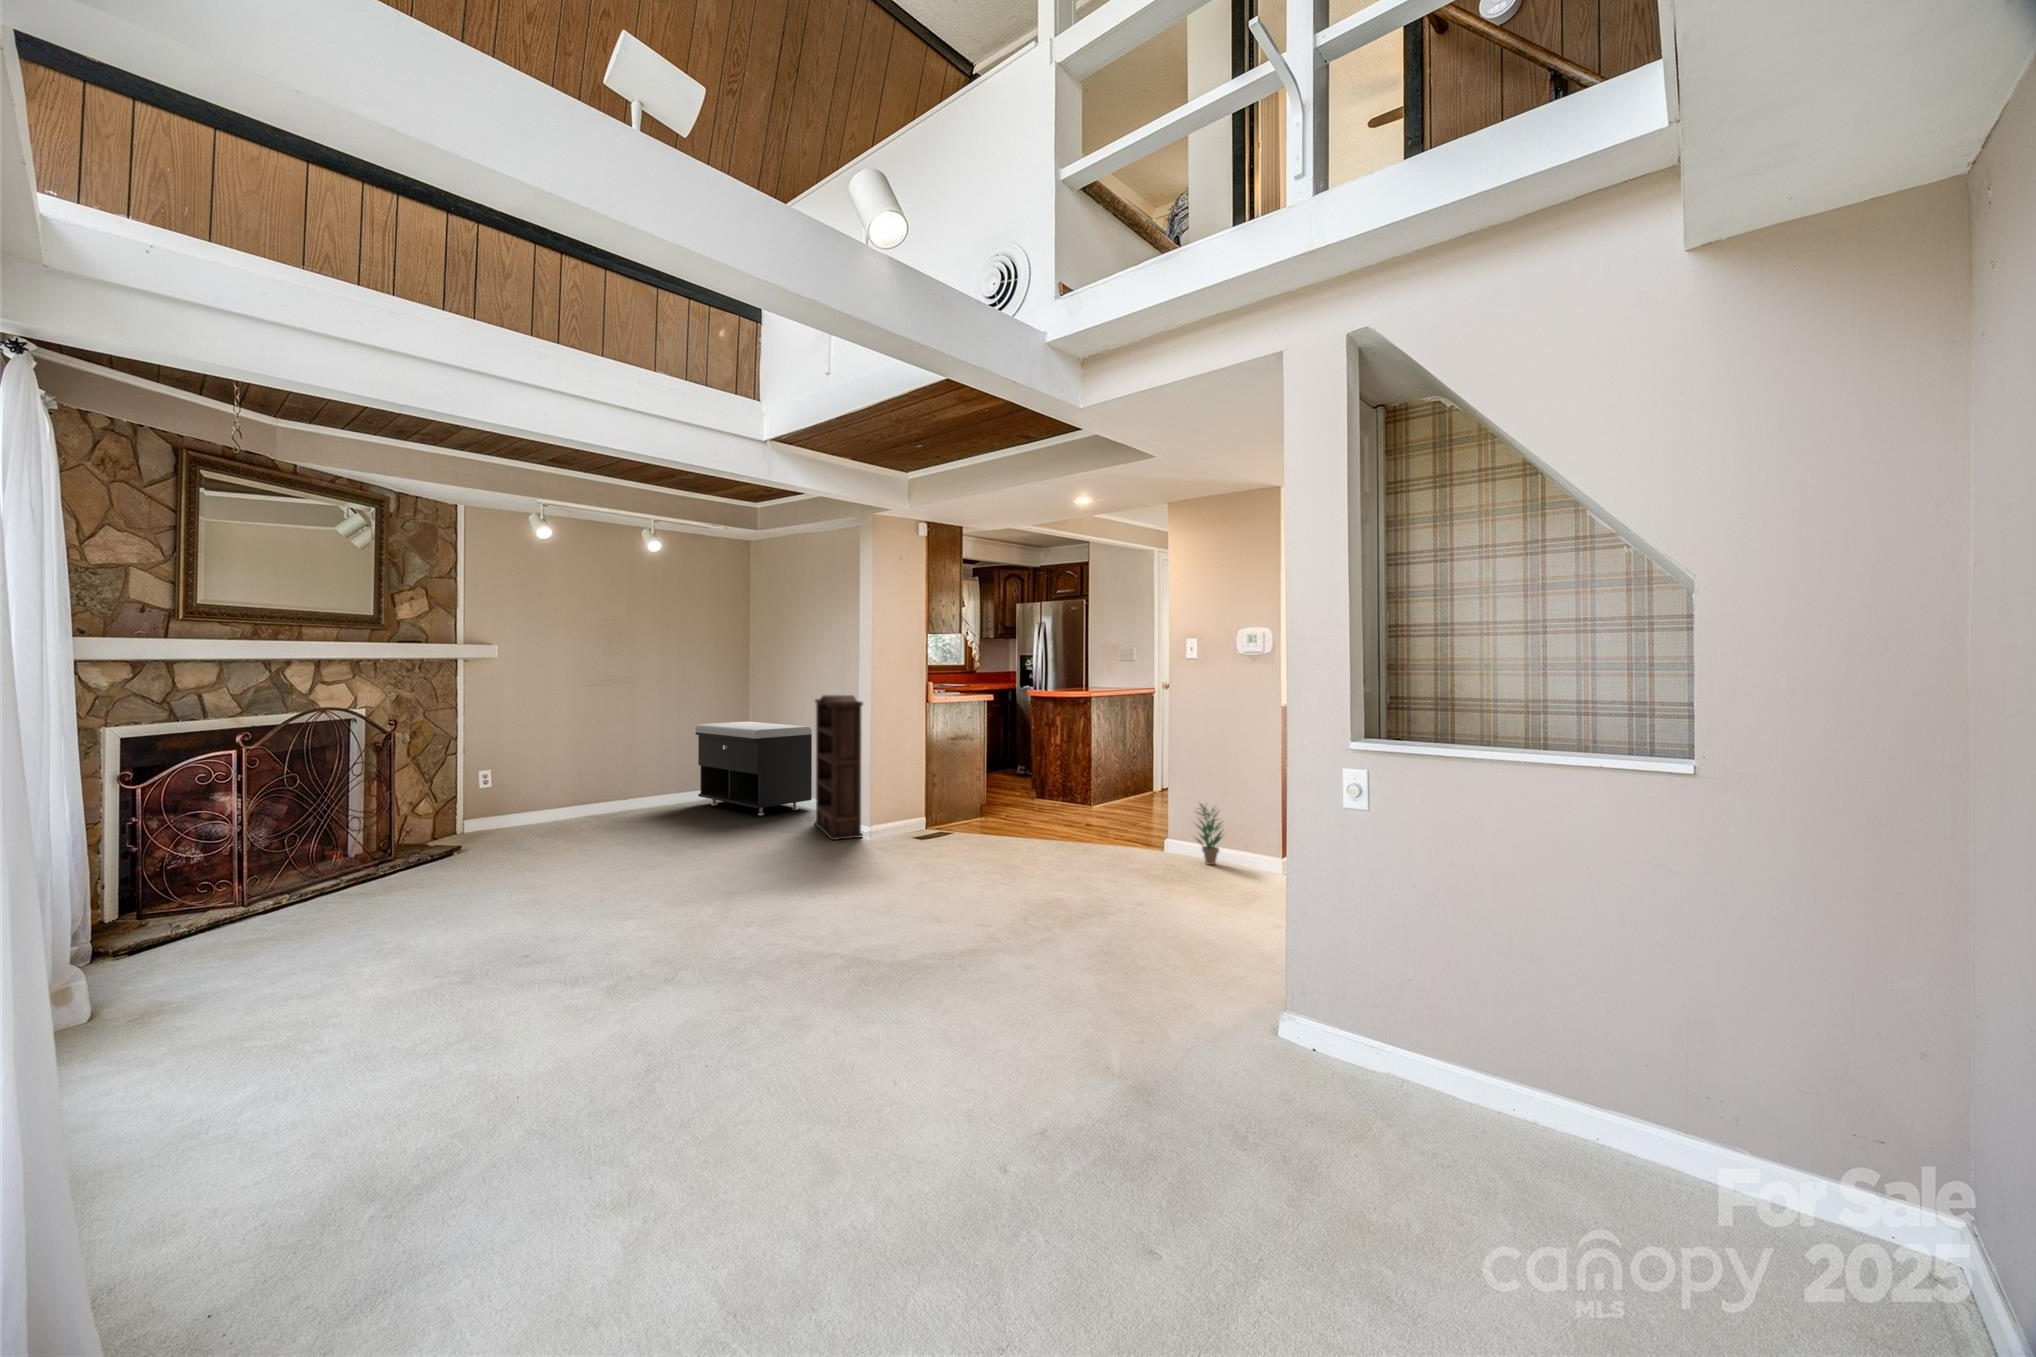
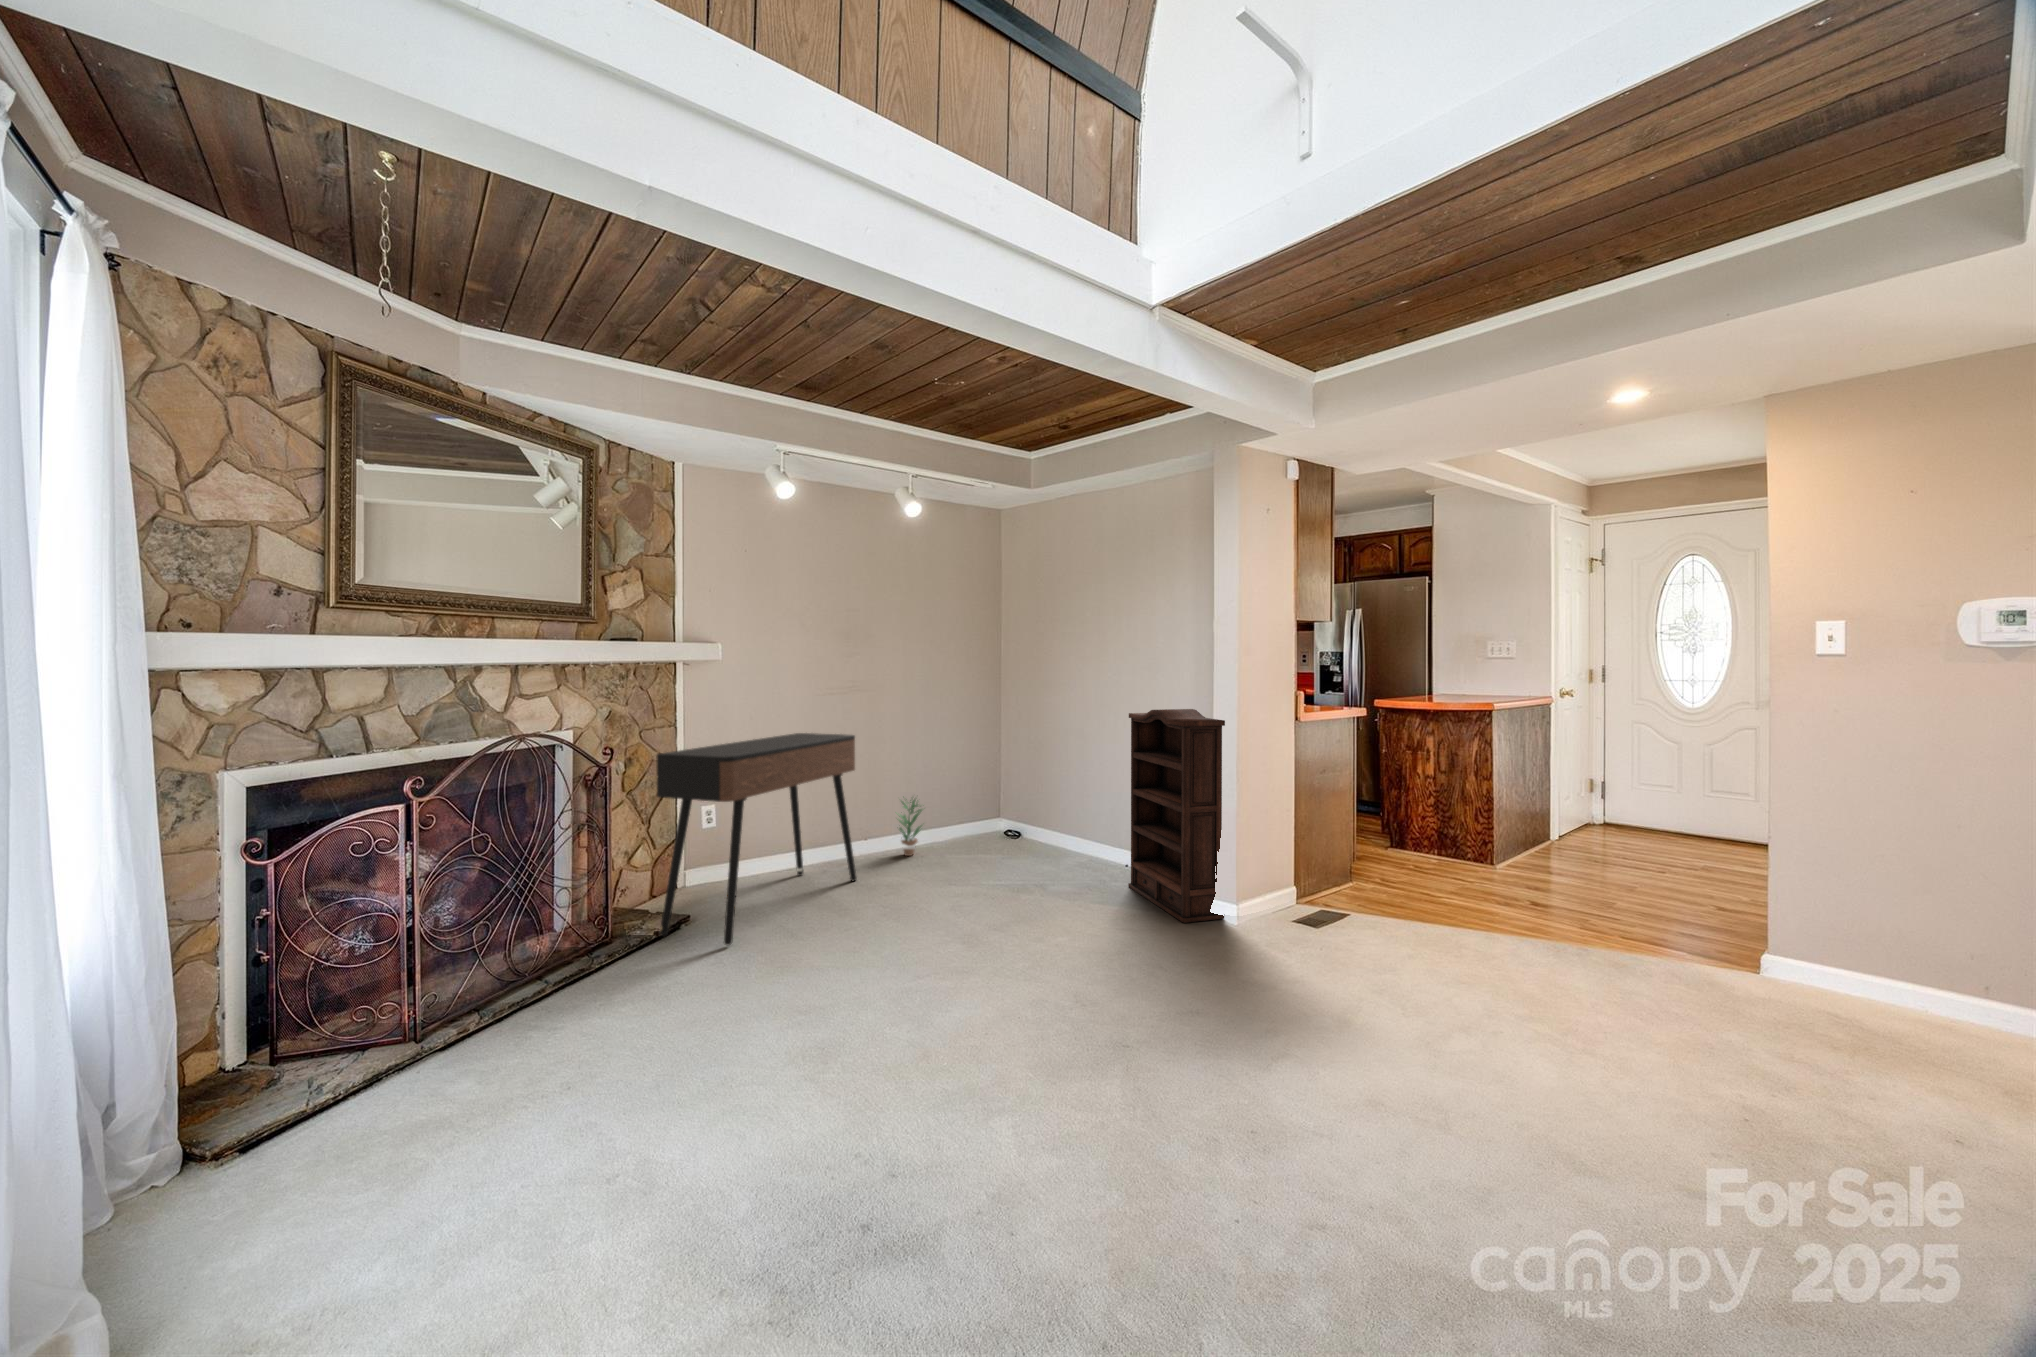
console table: none [434,715,608,860] -> present [656,733,857,945]
storage bench: present [695,721,812,815] -> none [946,738,1101,868]
potted plant: present [1194,804,1223,865] -> present [899,799,922,856]

